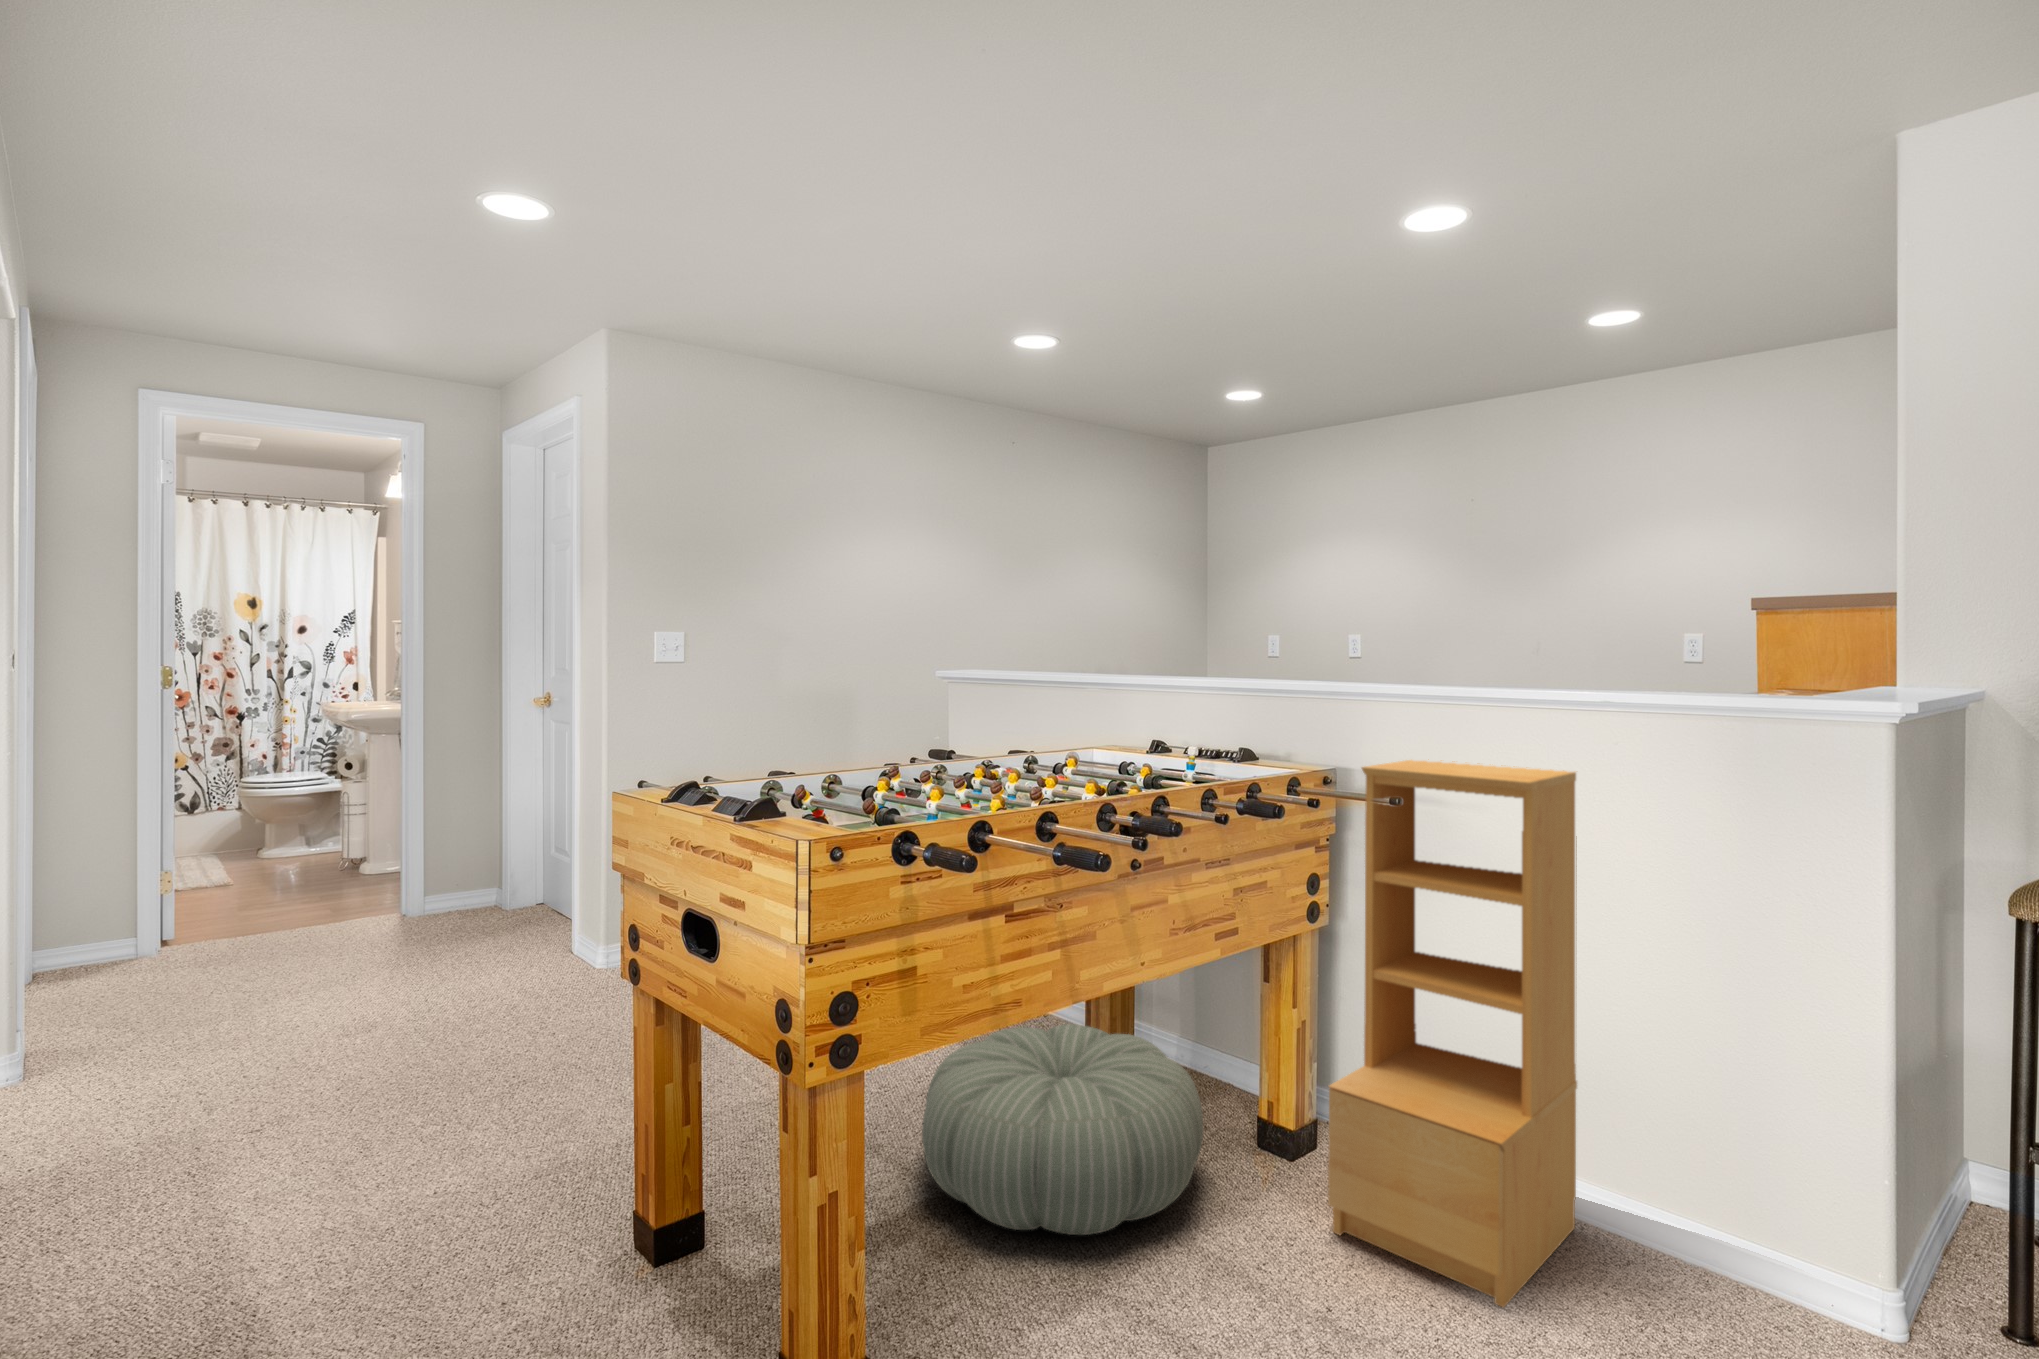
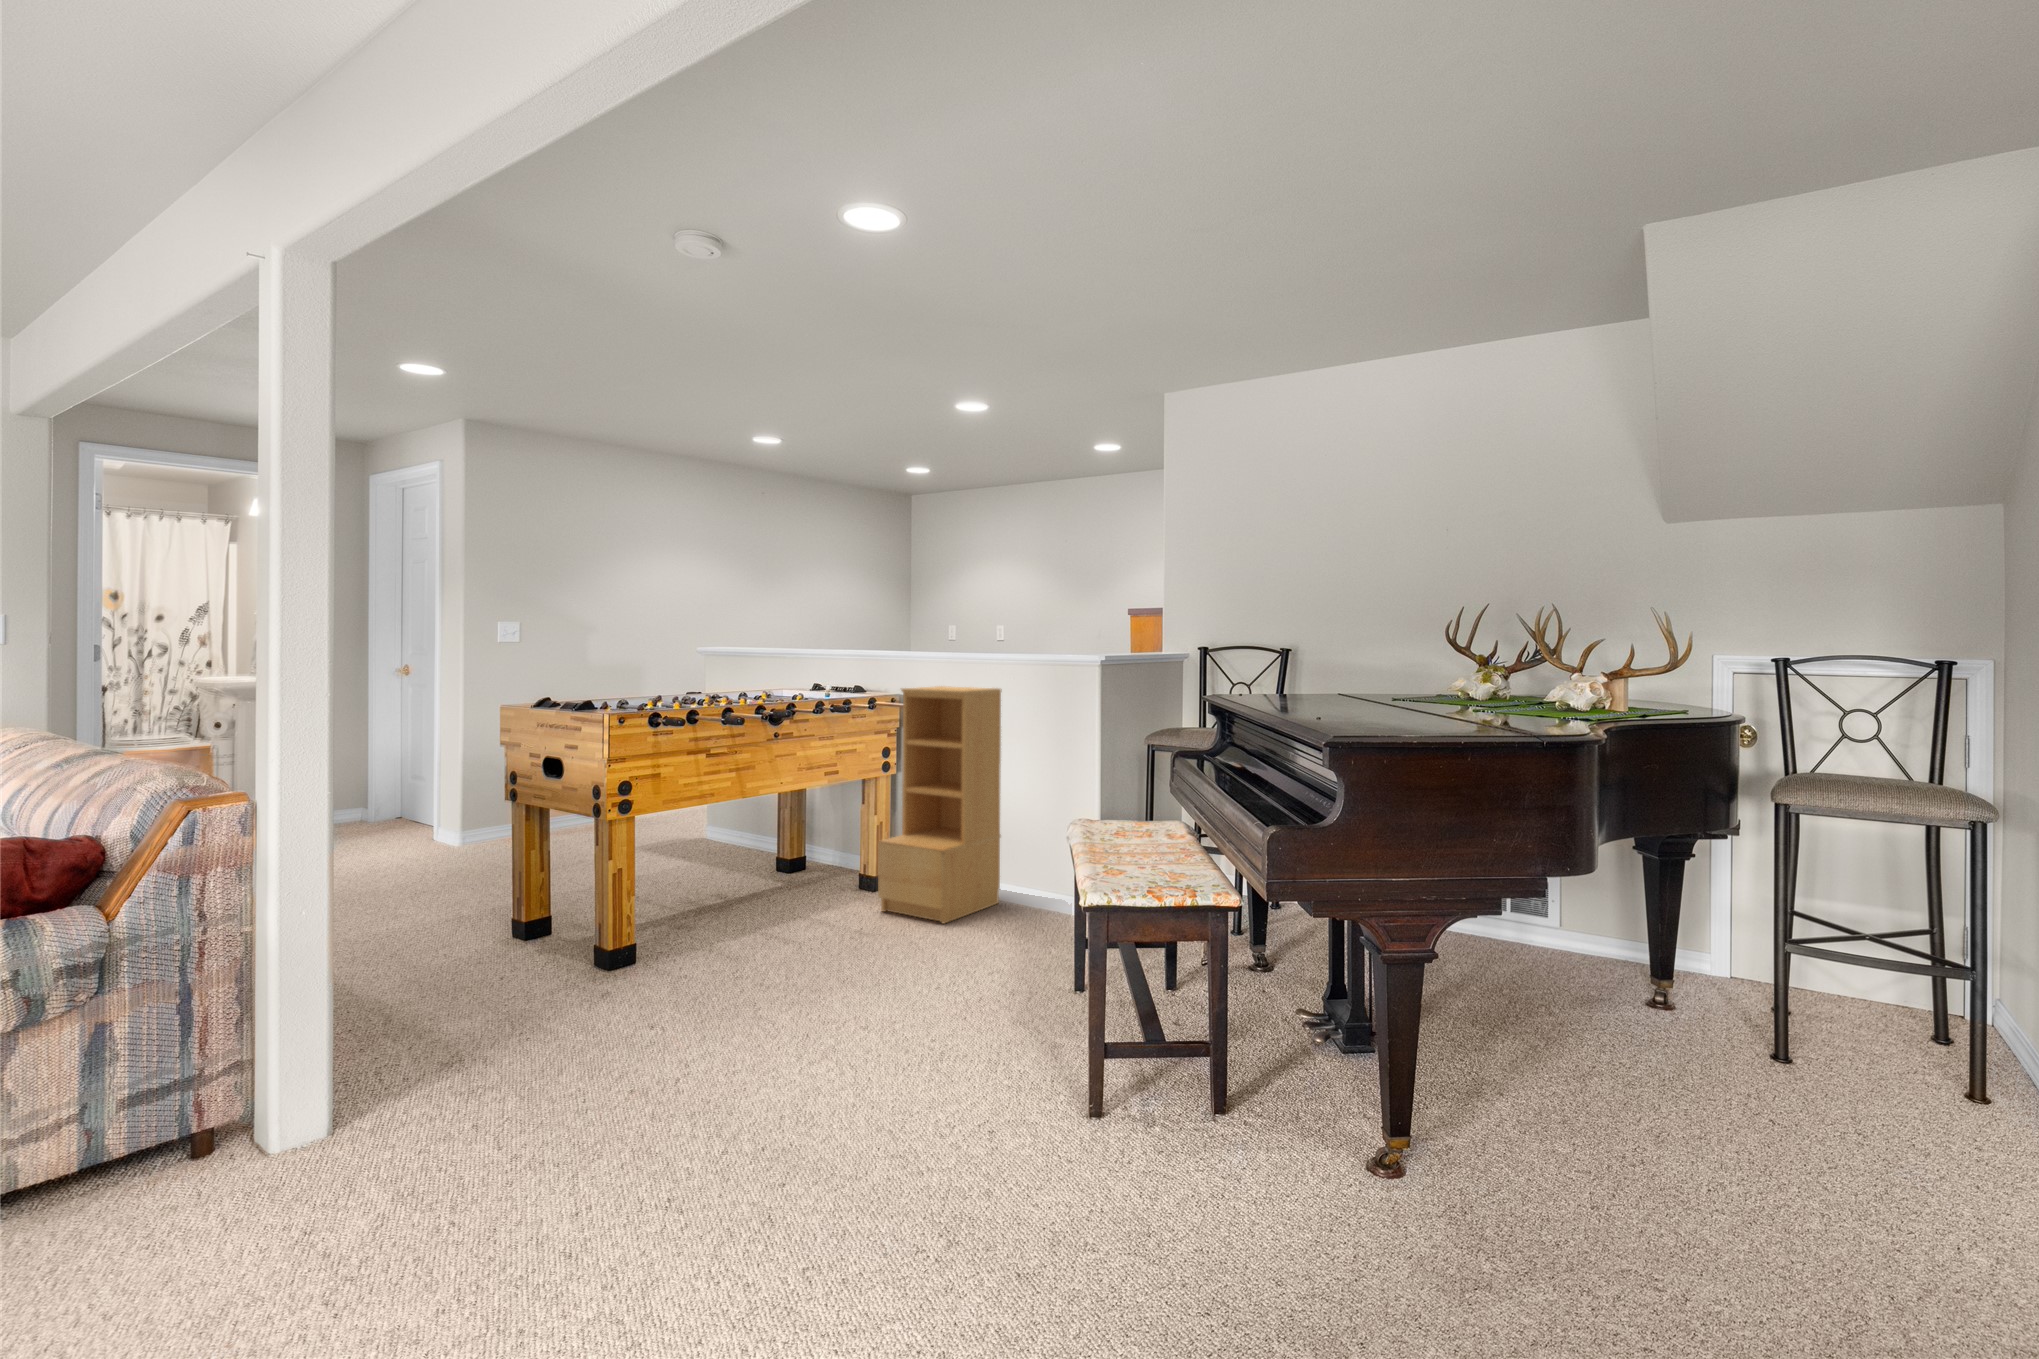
pouf: present [922,1024,1203,1235] -> none [671,834,825,919]

